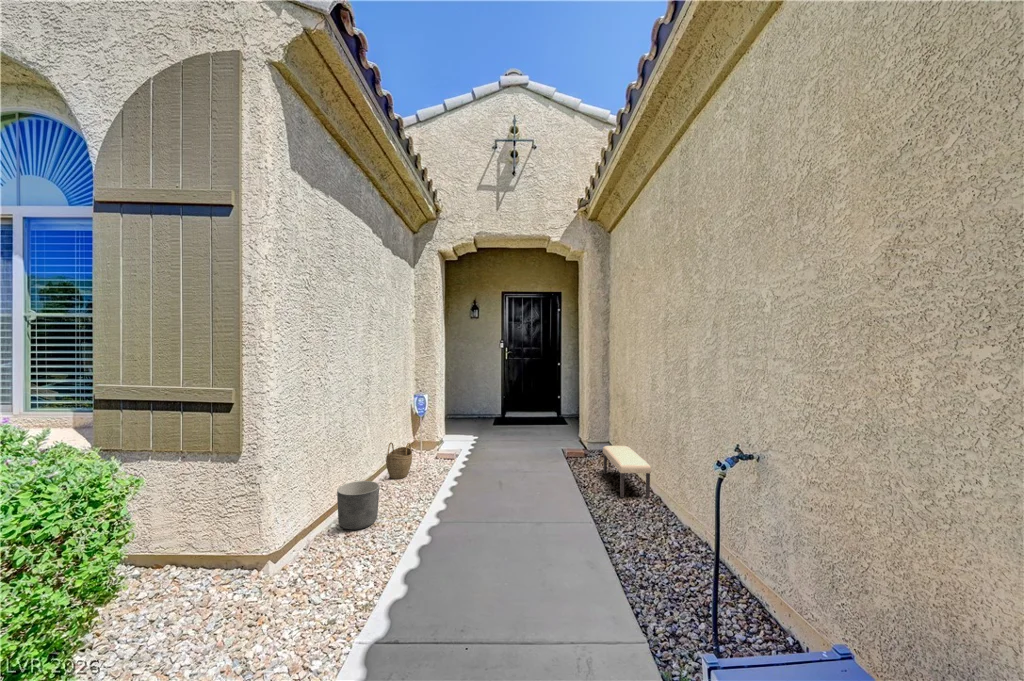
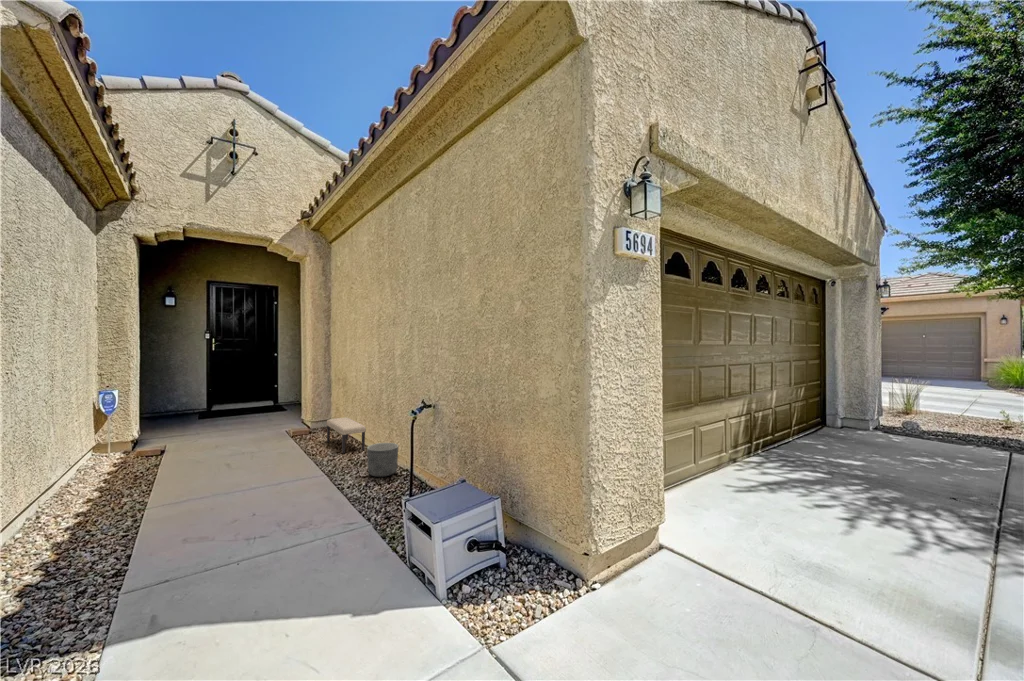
woven basket: present [386,443,412,479] -> none [73,441,110,482]
planter: present [337,481,379,530] -> present [367,443,399,477]

